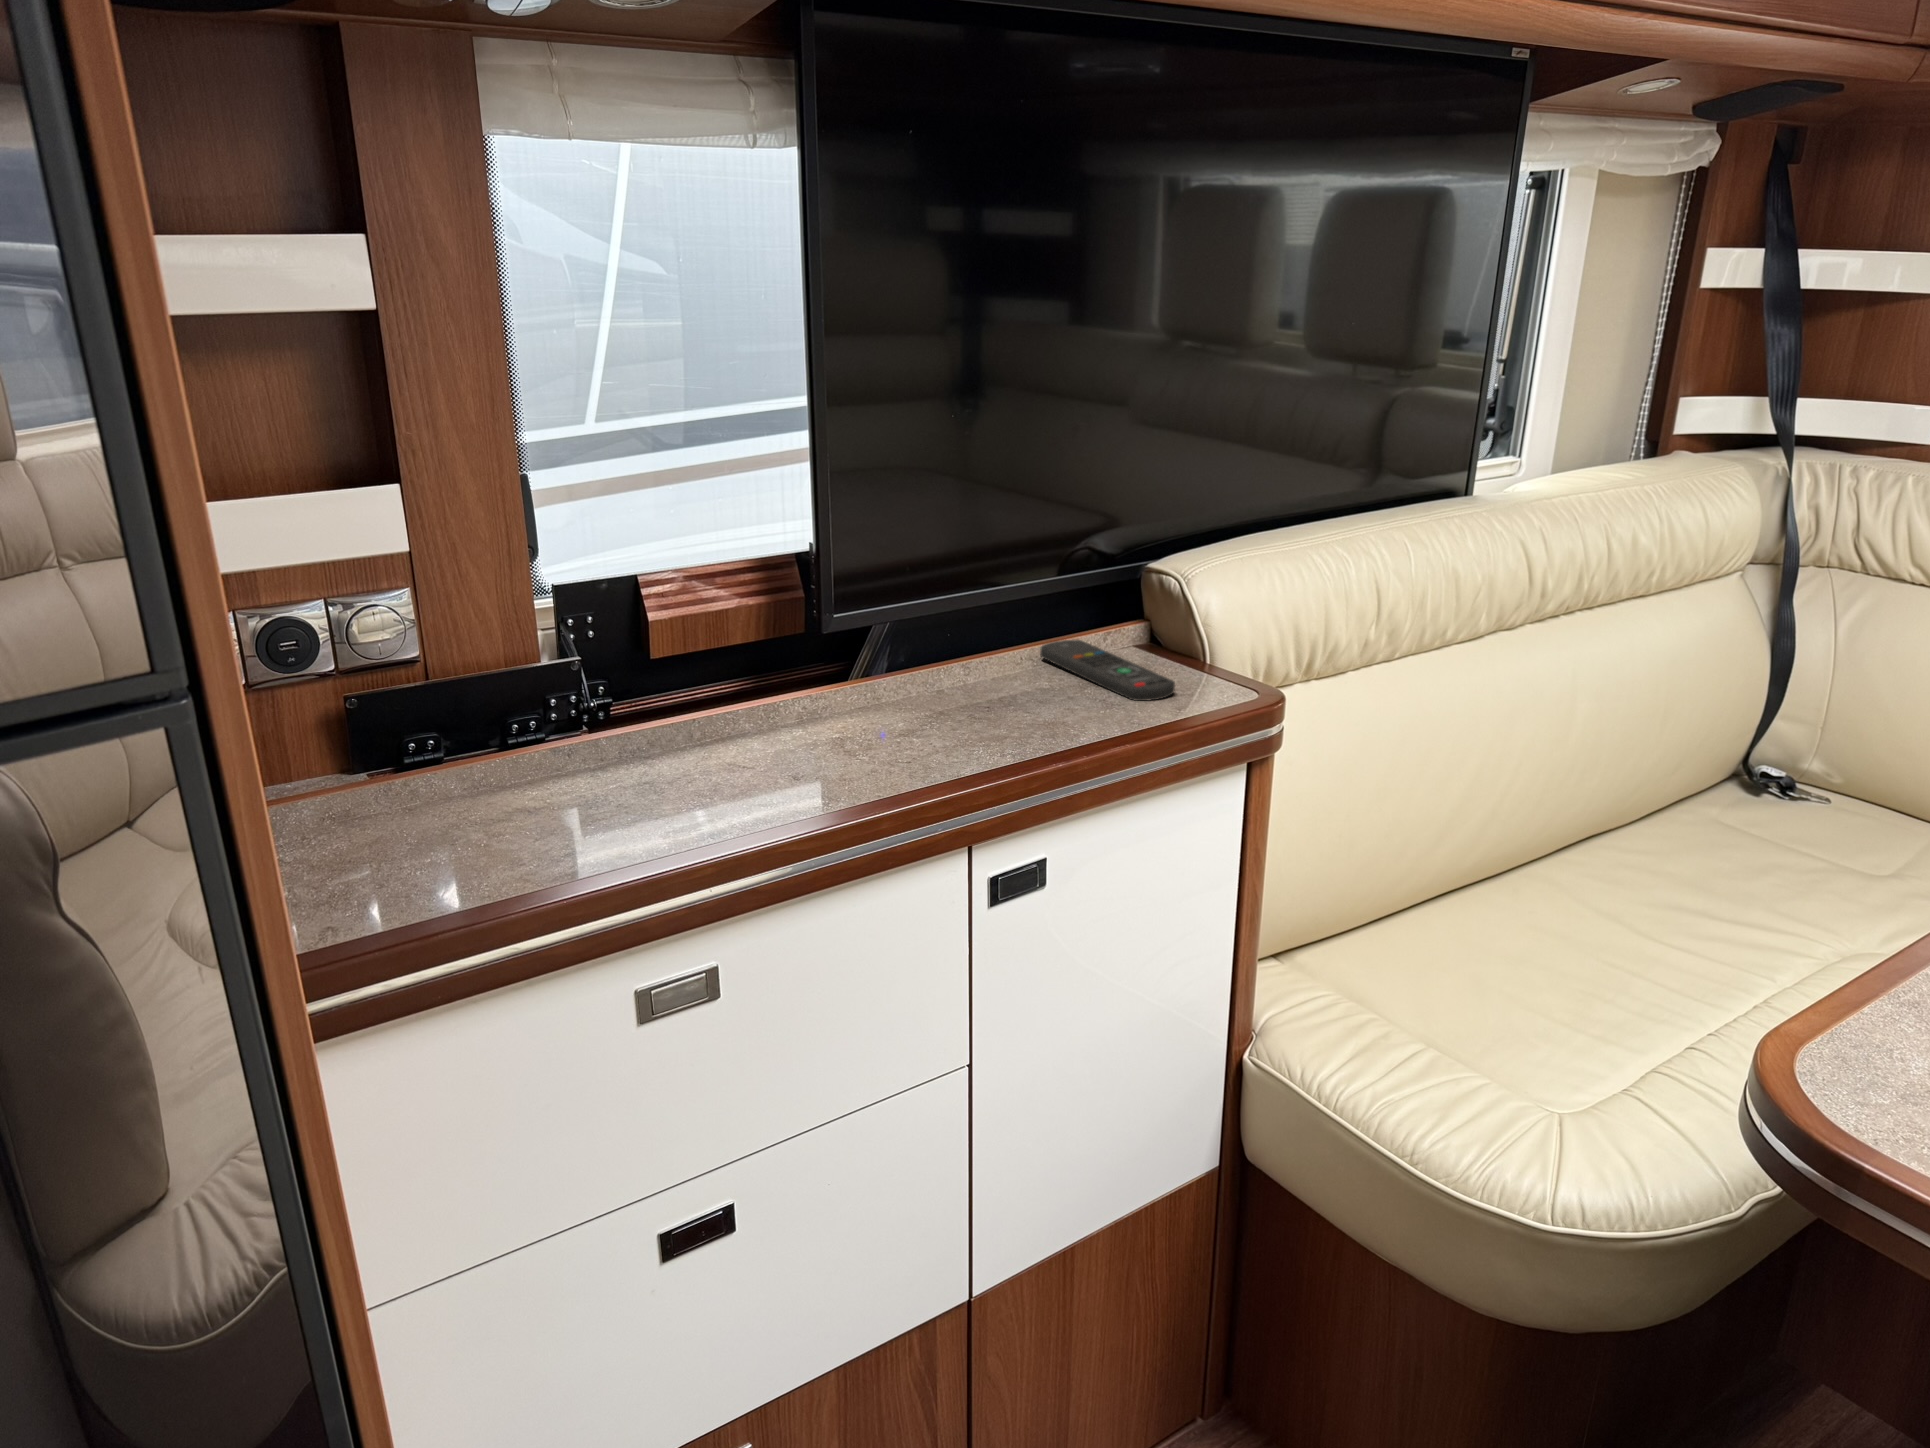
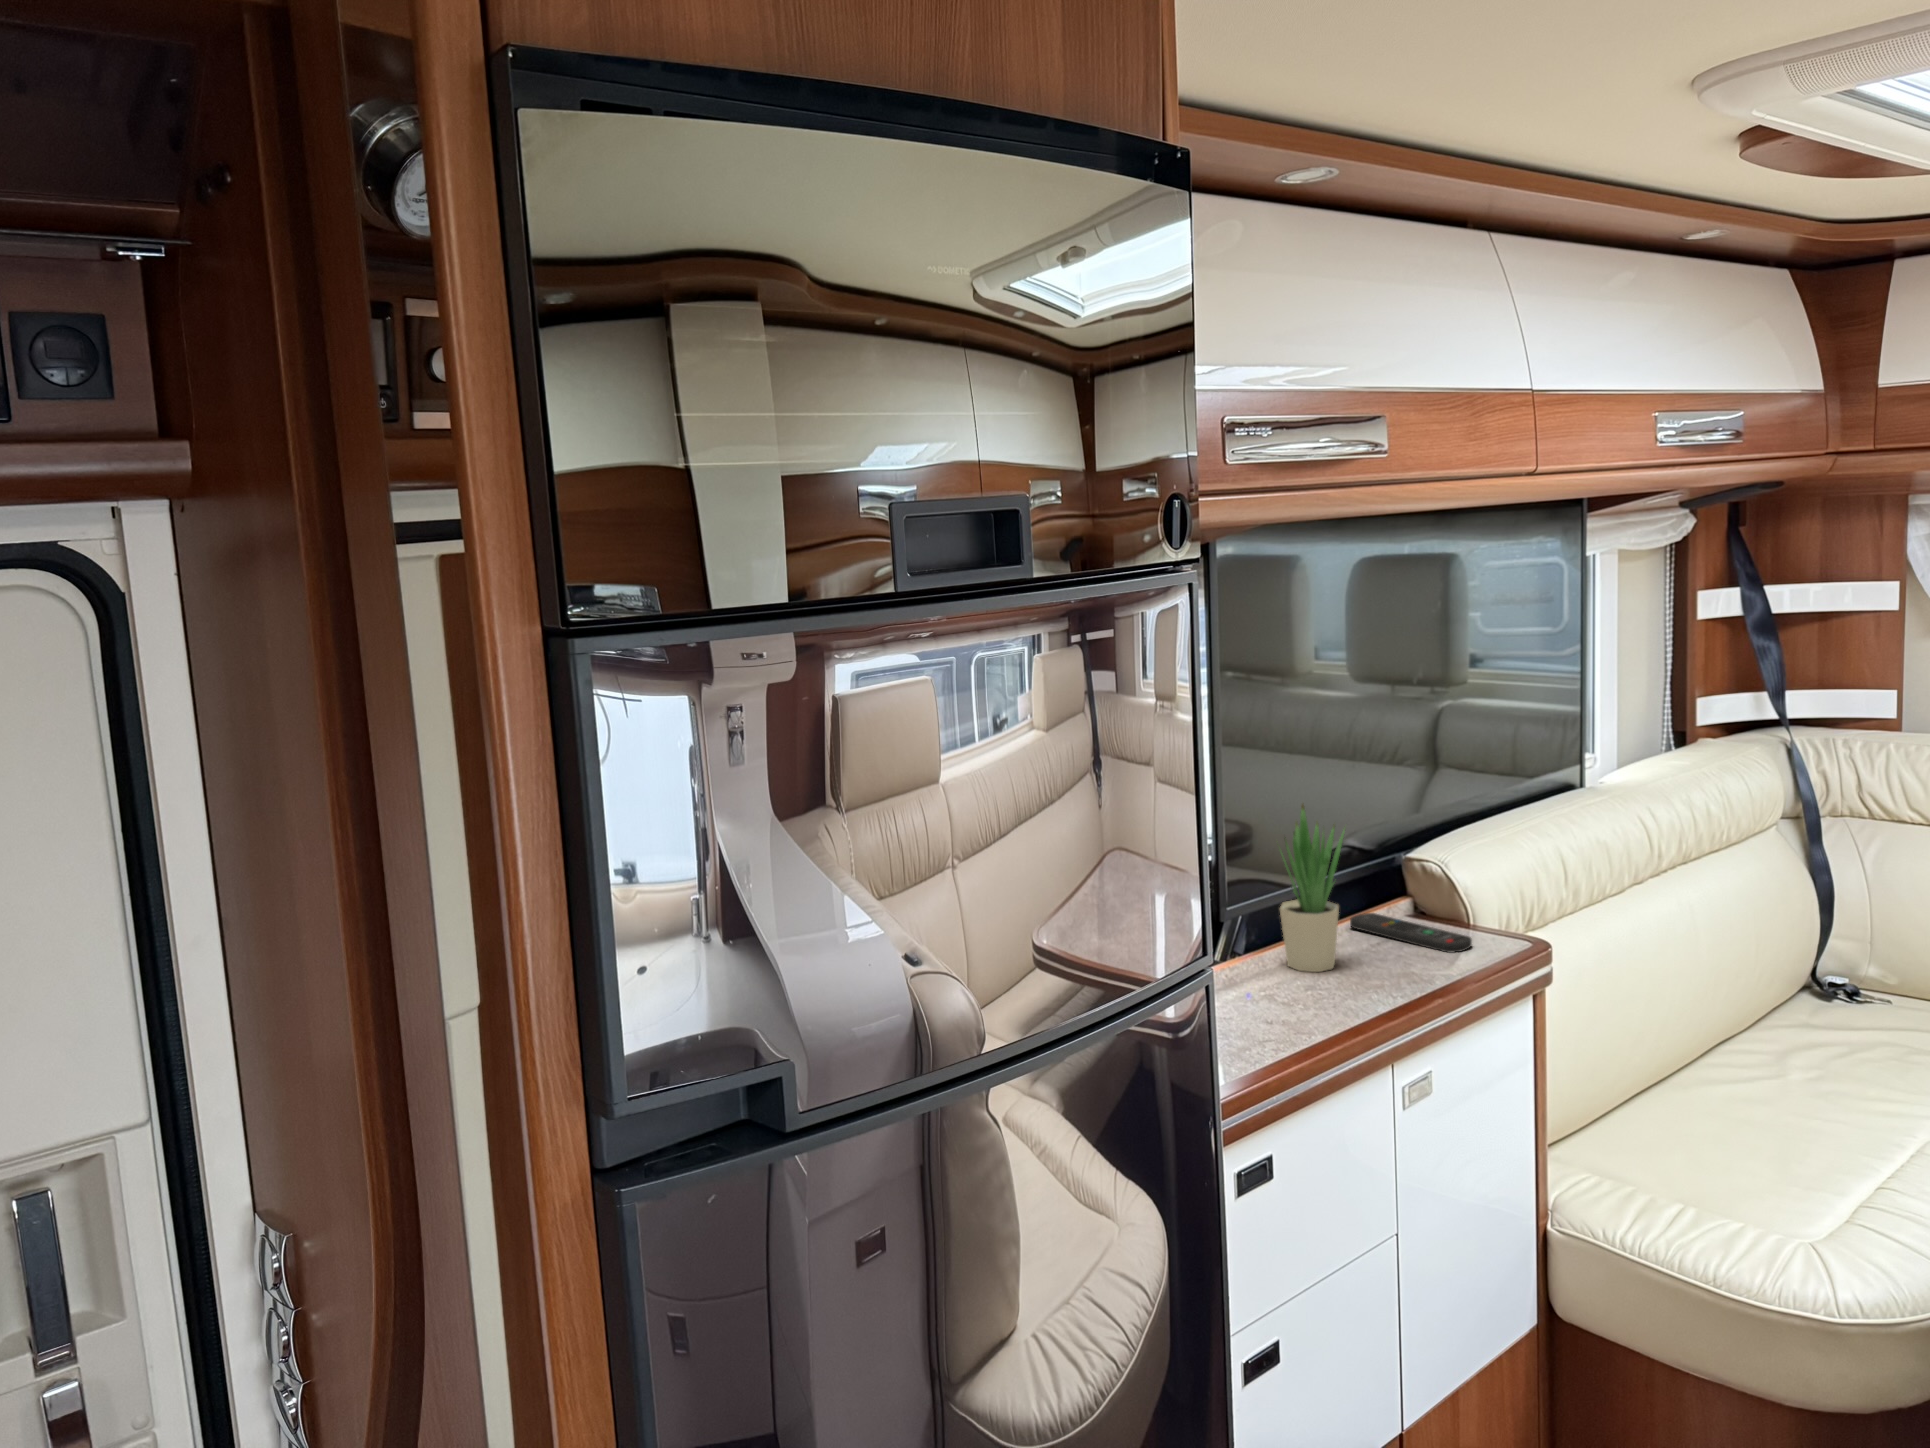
potted plant: none [880,464,984,715] -> present [1280,804,1345,972]

